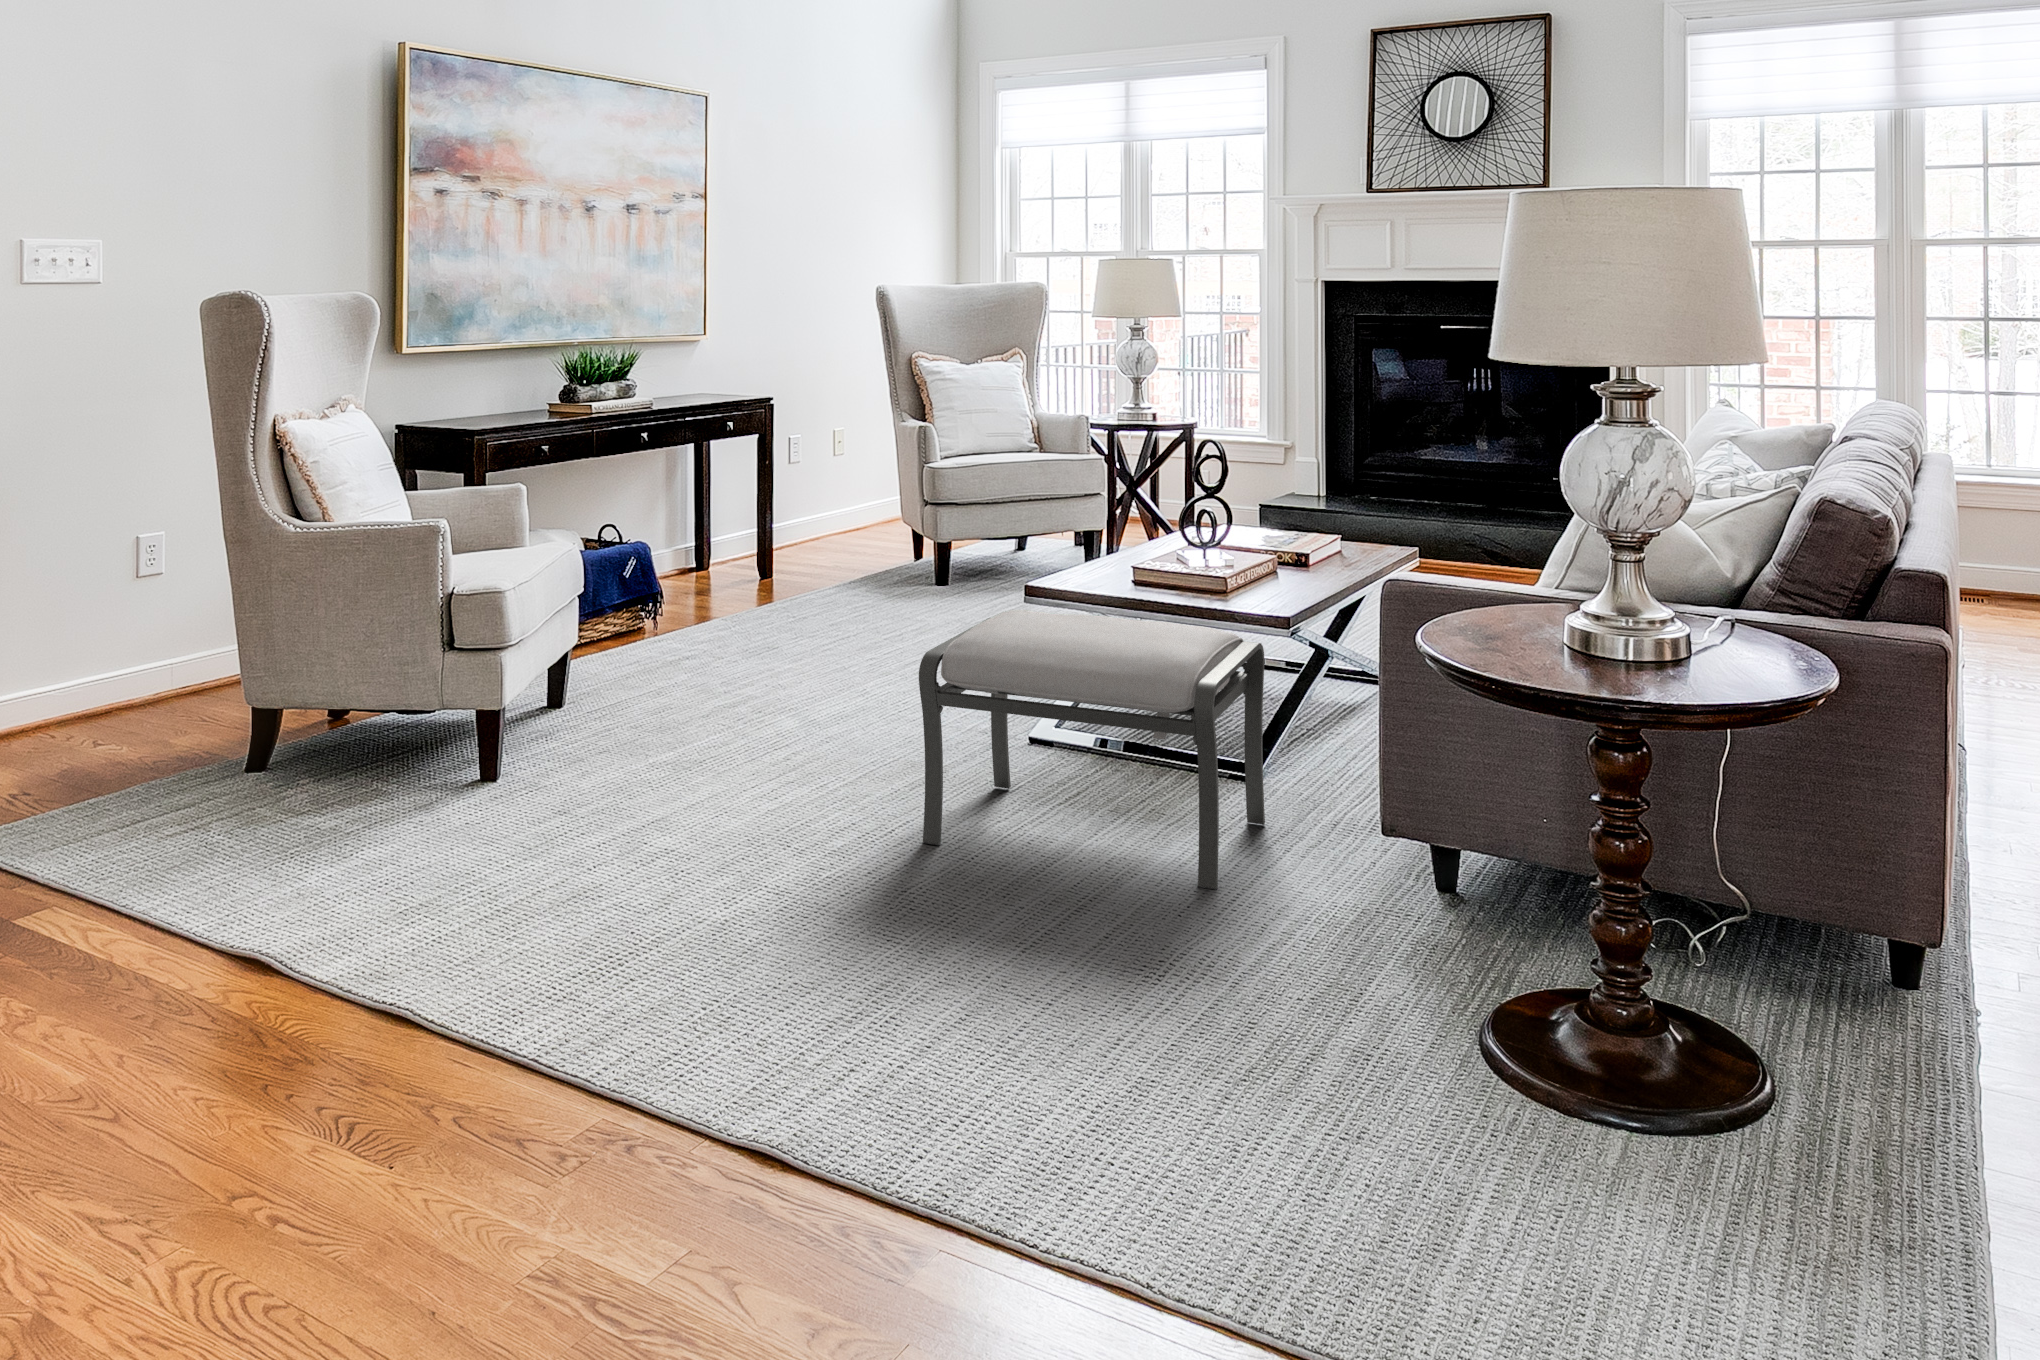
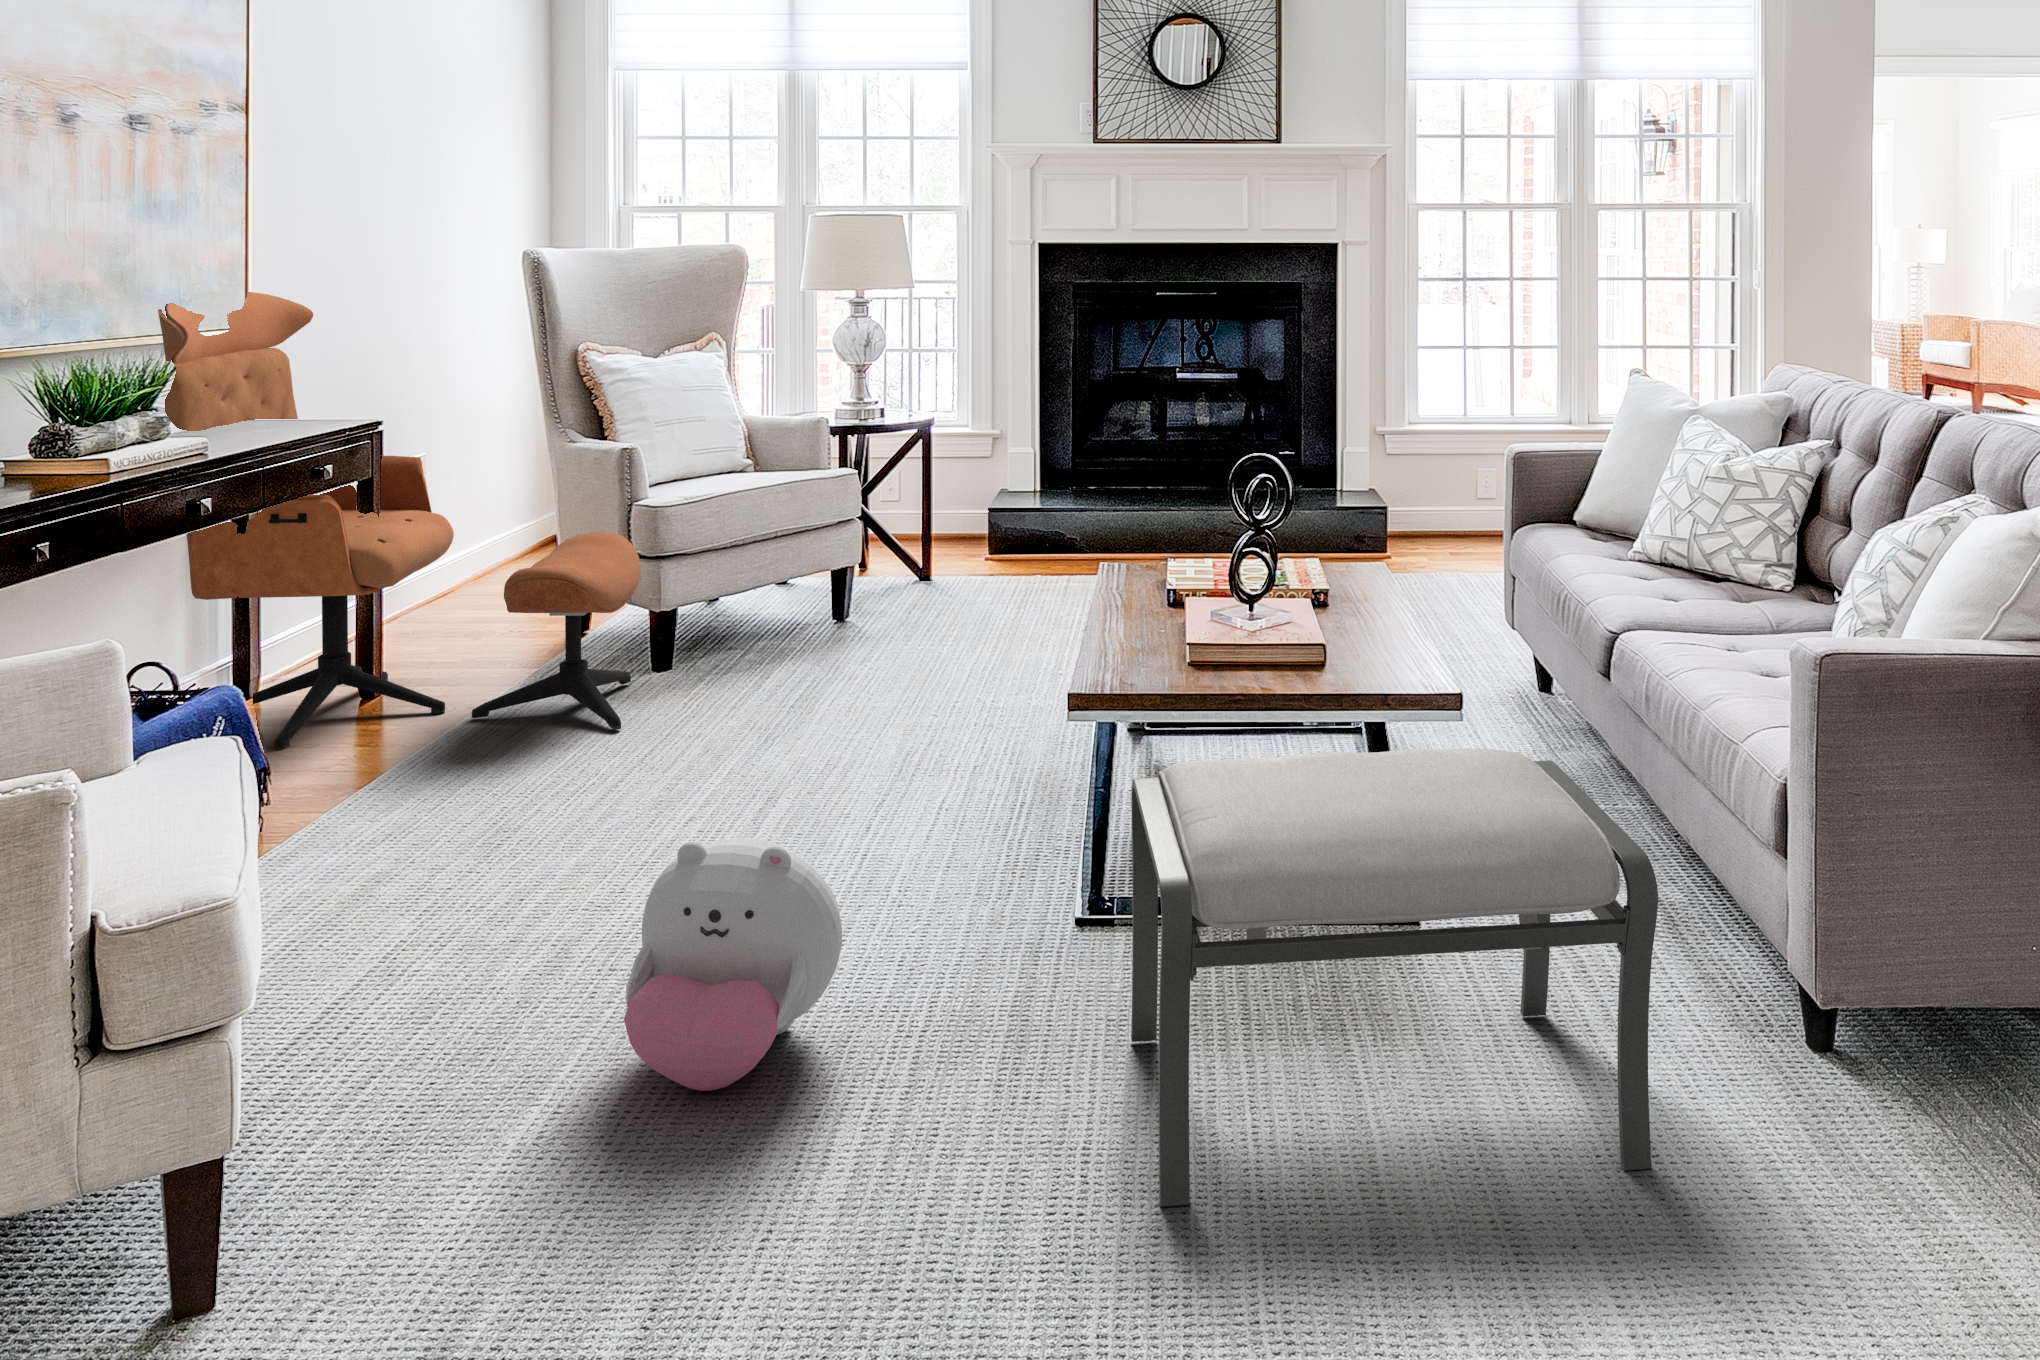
lounge chair: none [642,311,921,612] -> present [158,292,641,750]
plush toy: none [723,626,852,762] -> present [624,837,842,1091]

